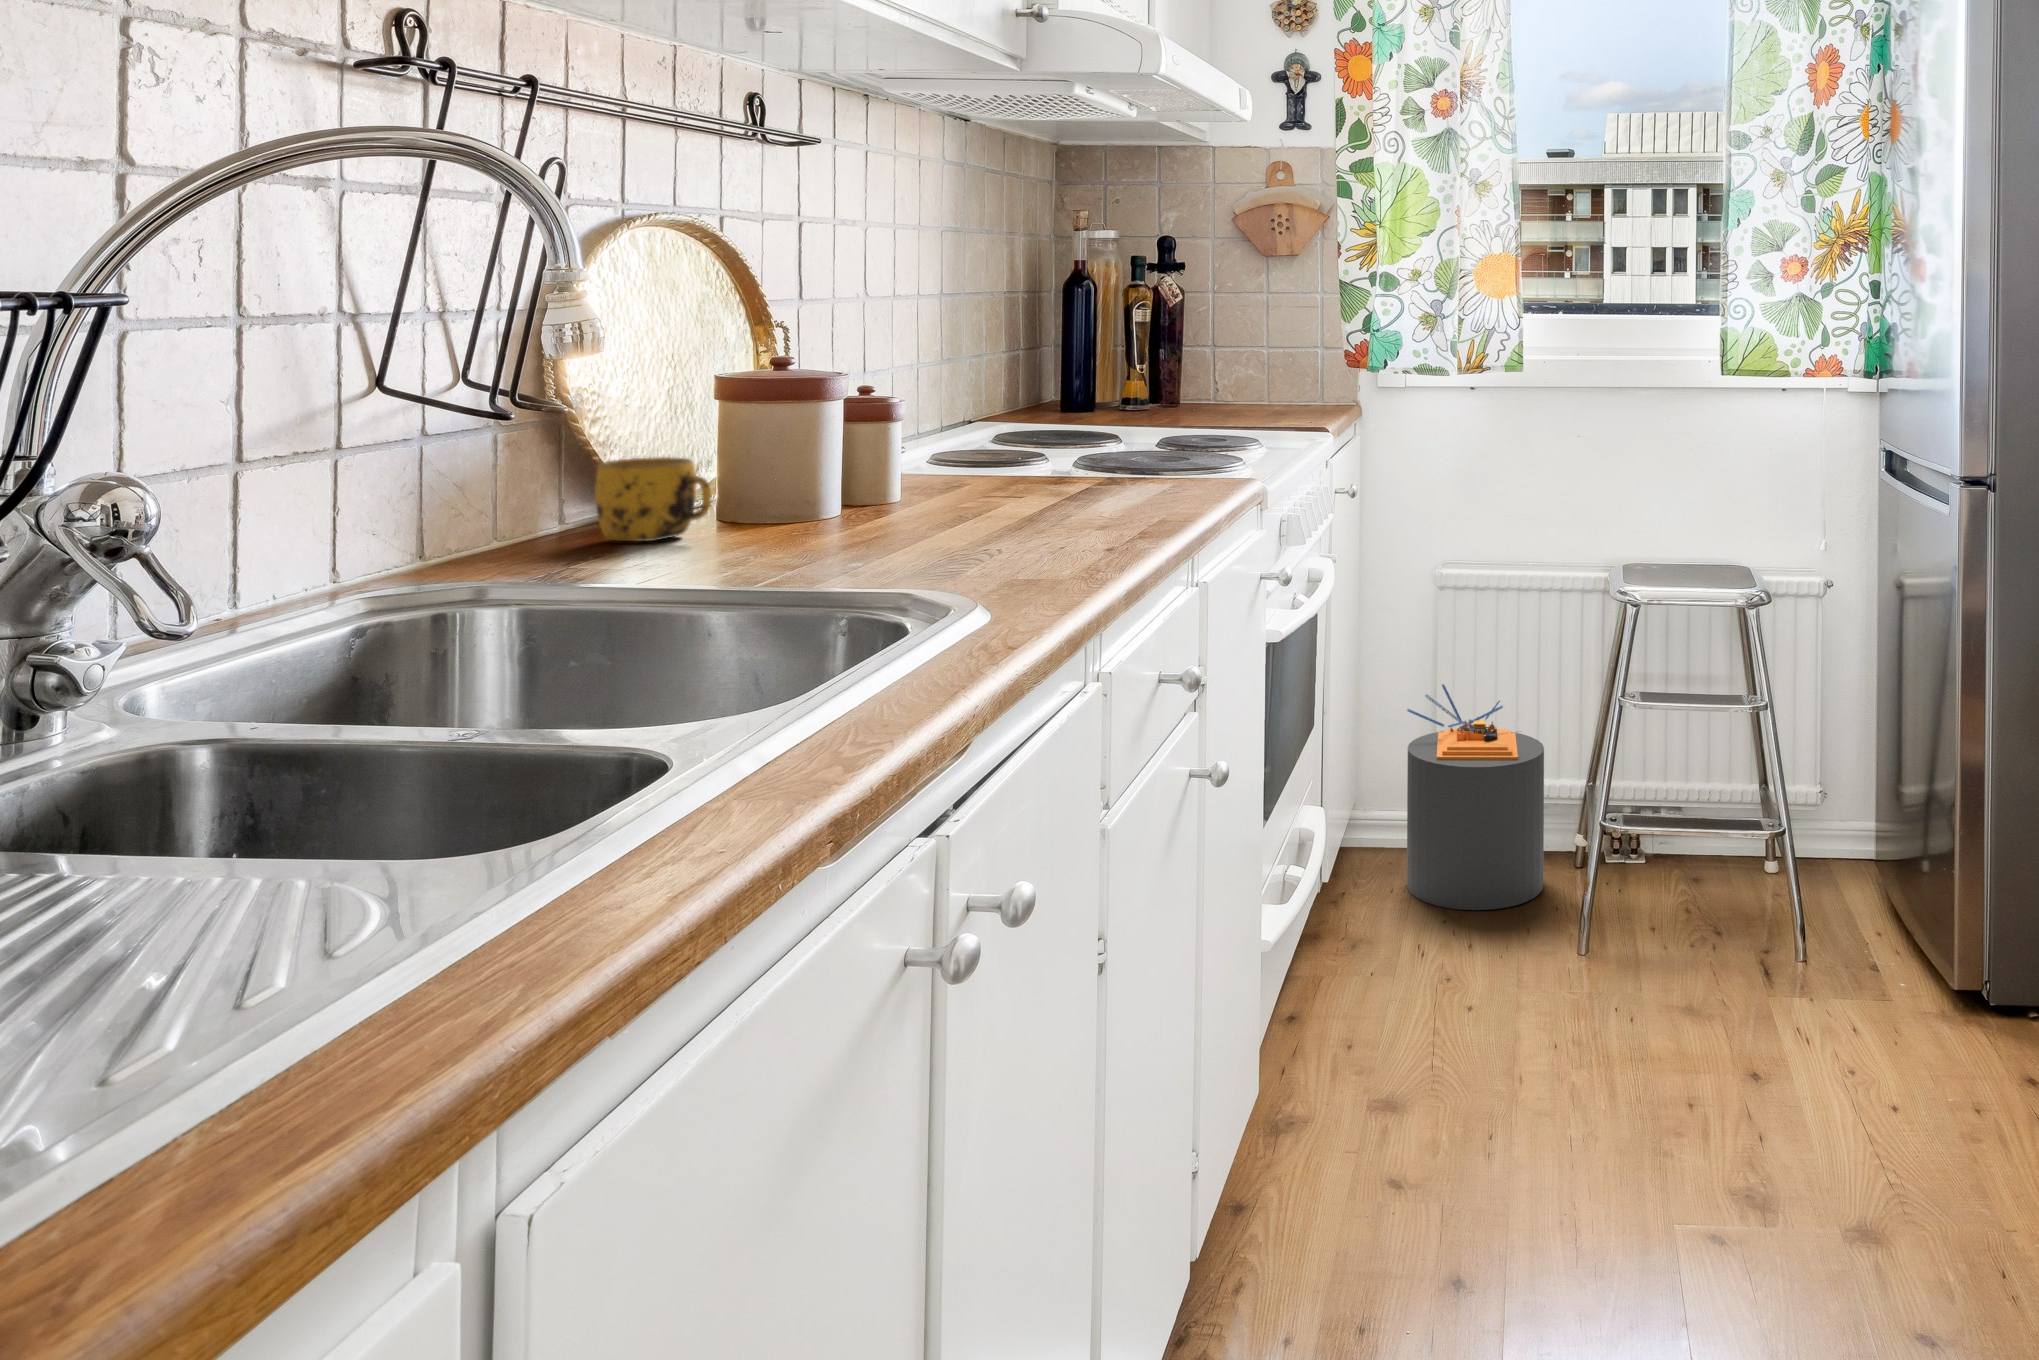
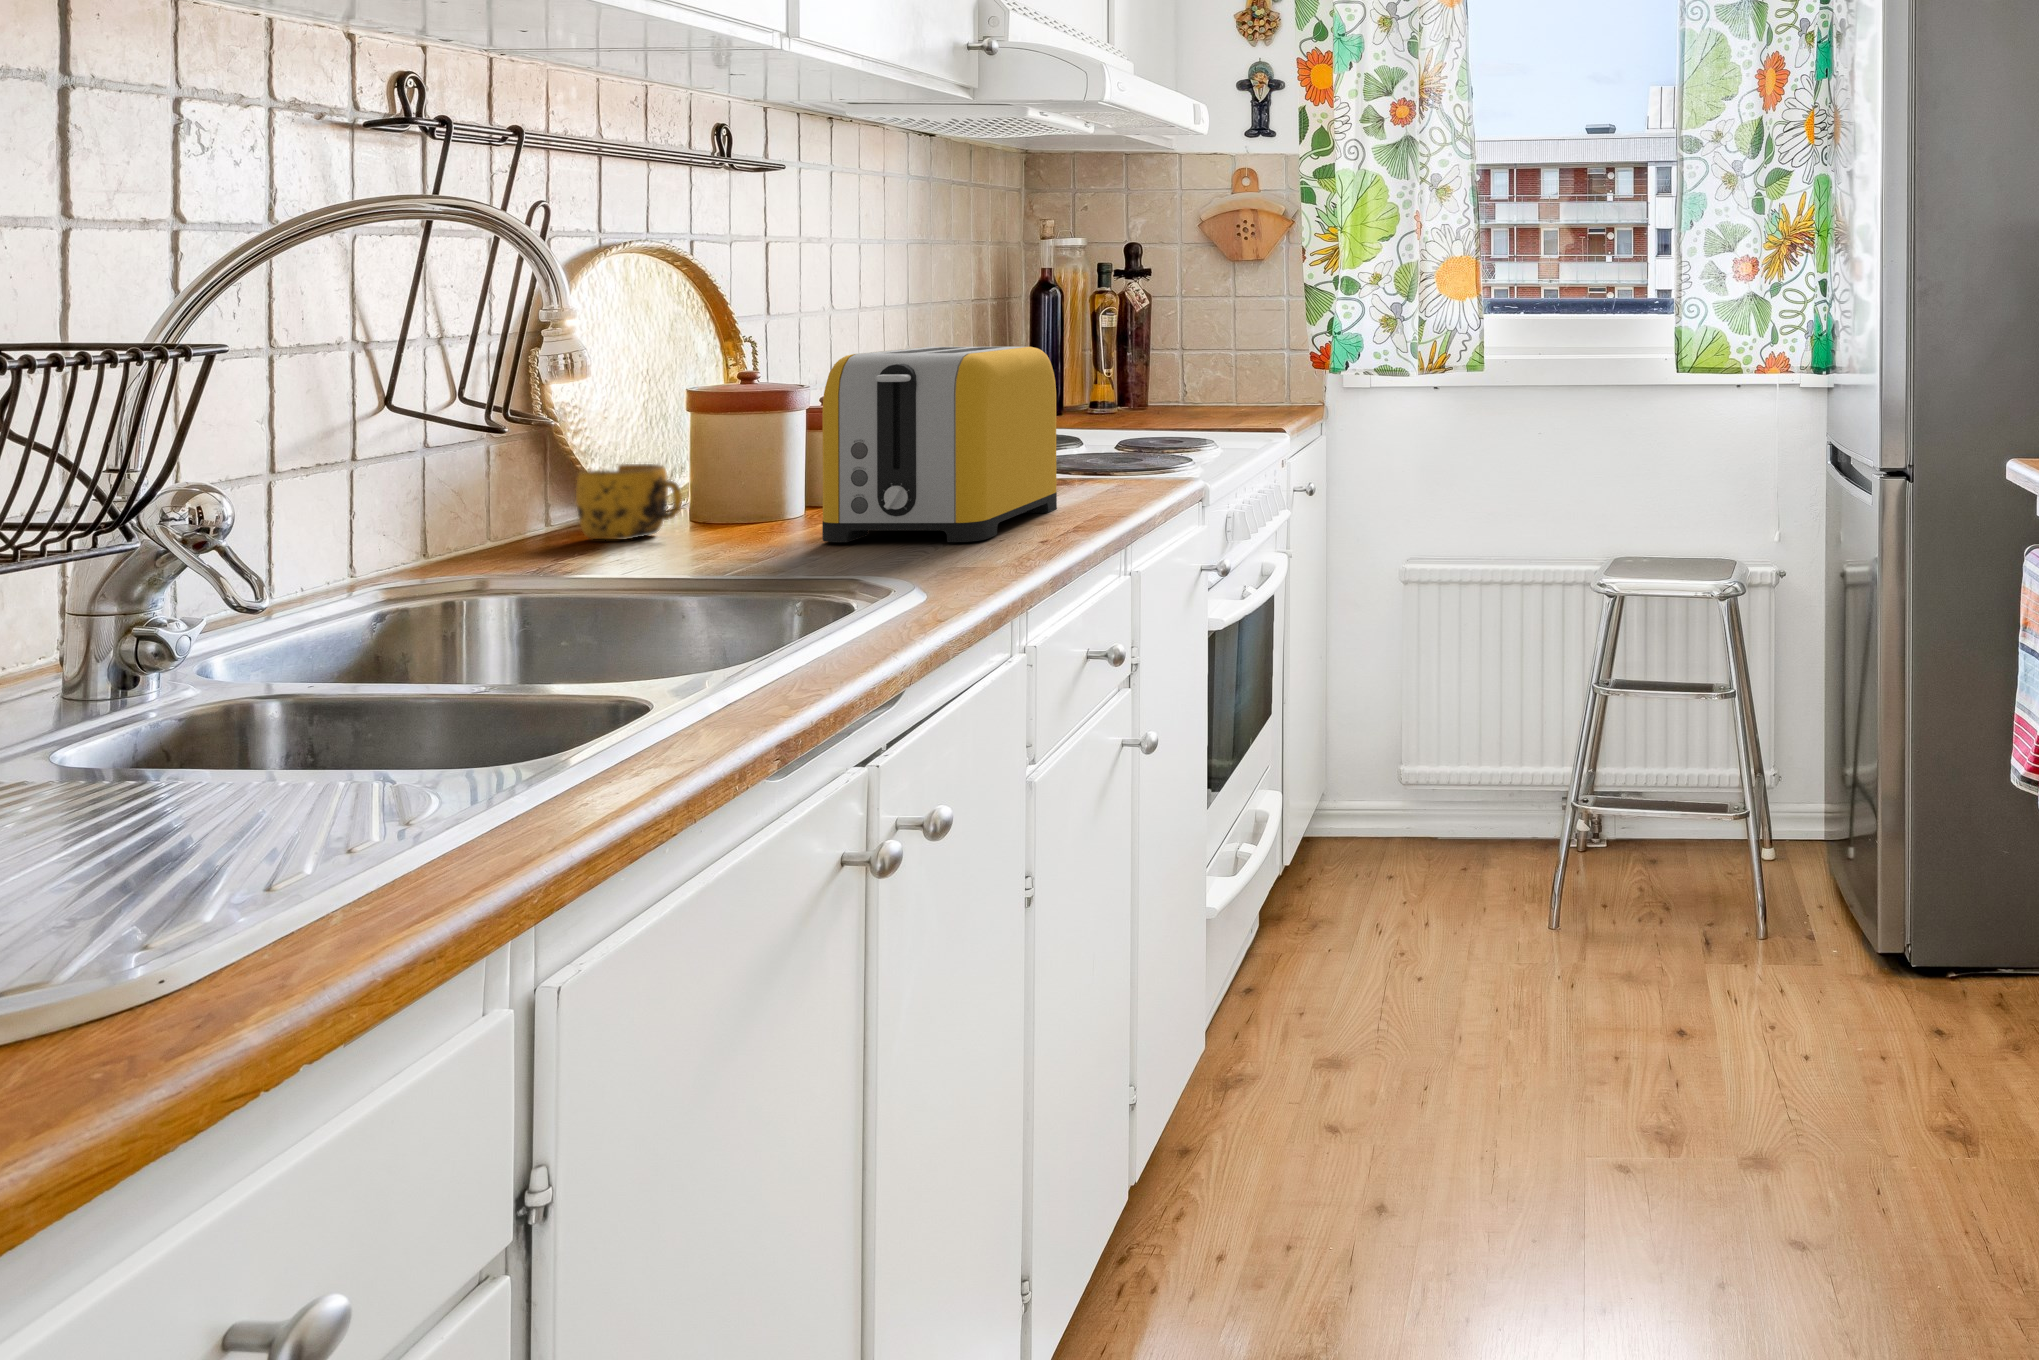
toaster: none [867,332,1118,549] -> present [822,347,1057,542]
trash can: present [1407,684,1544,910] -> none [1364,671,1503,893]

